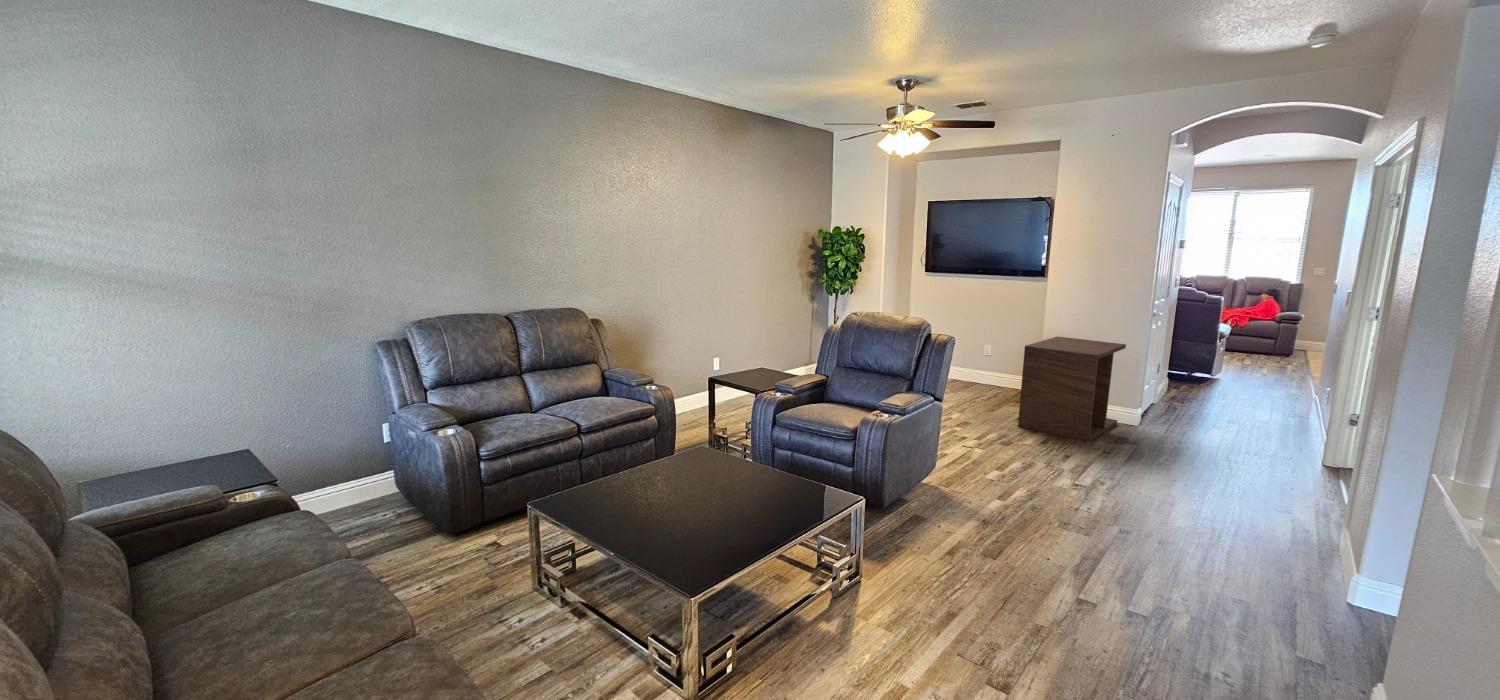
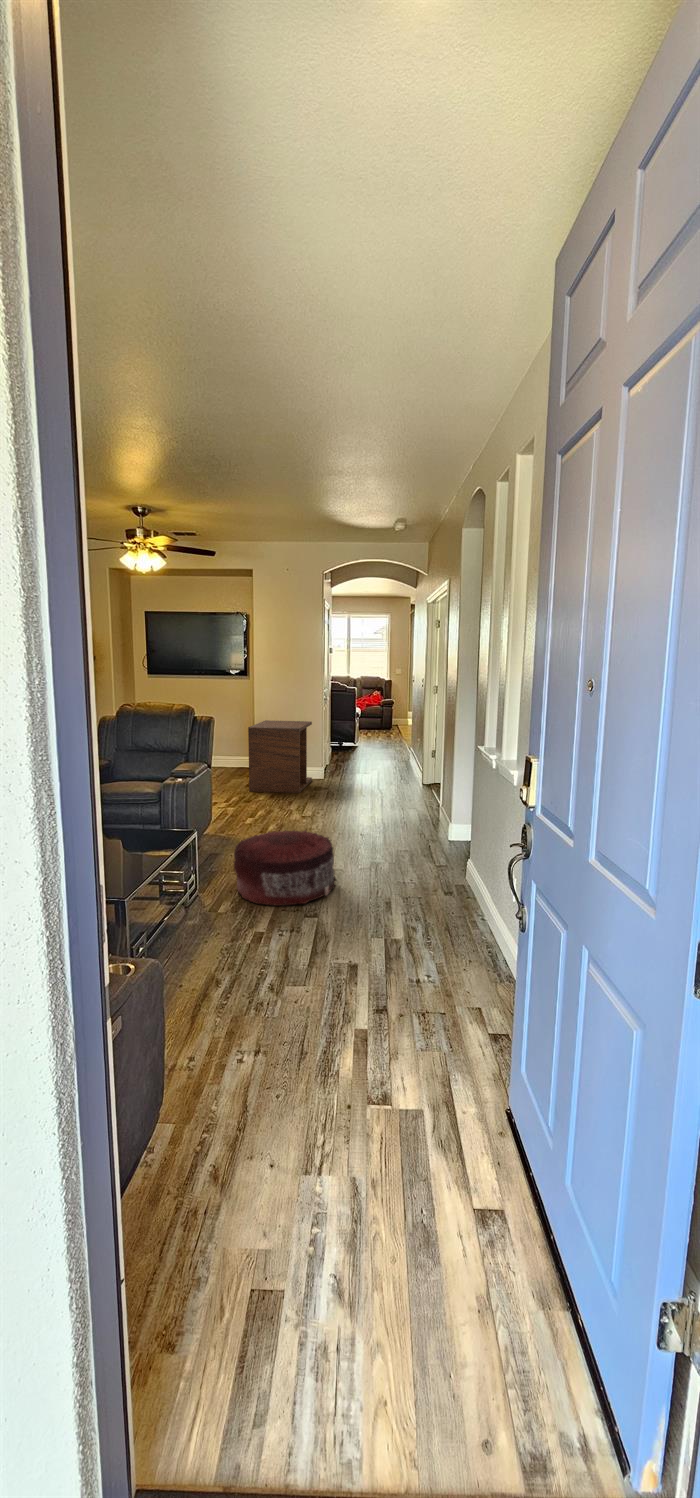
pouf: none [912,515,1074,654] -> present [234,830,336,906]

